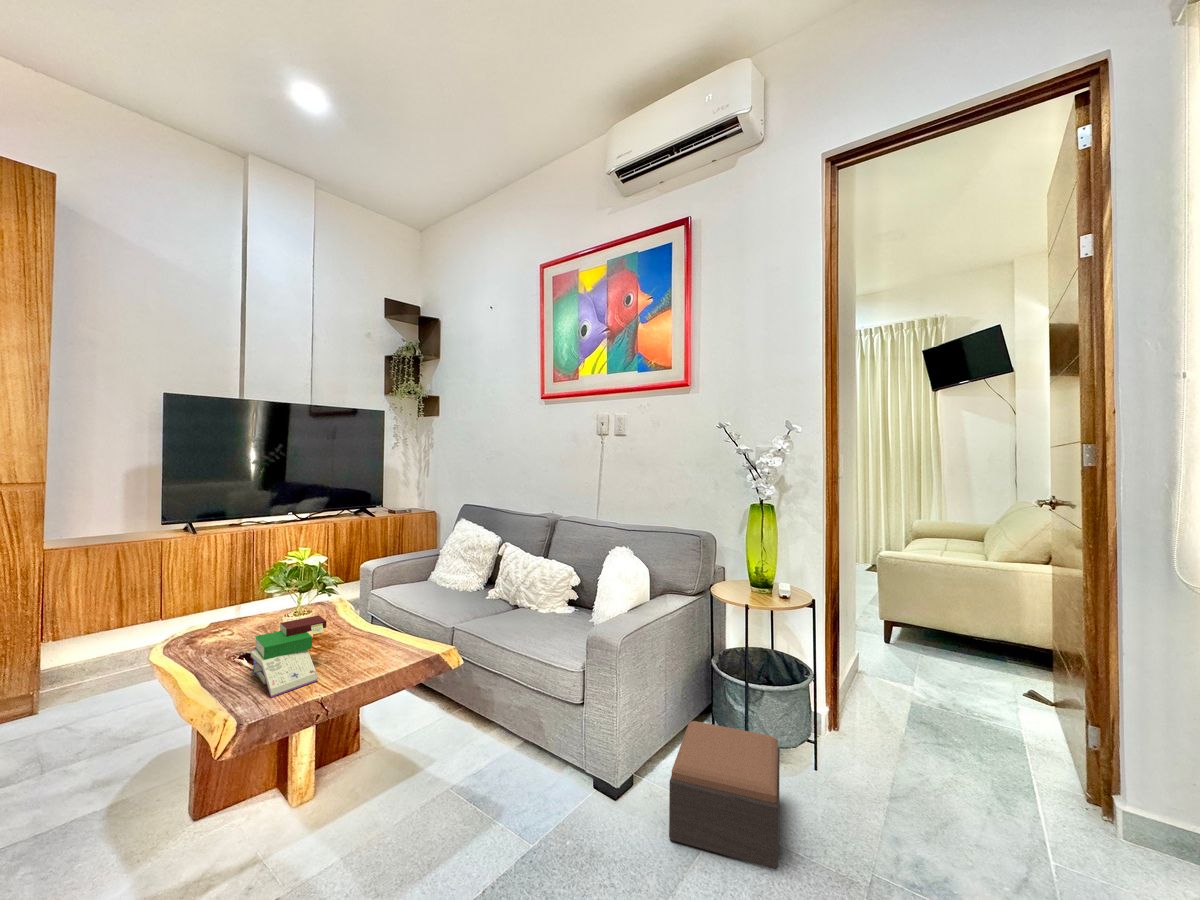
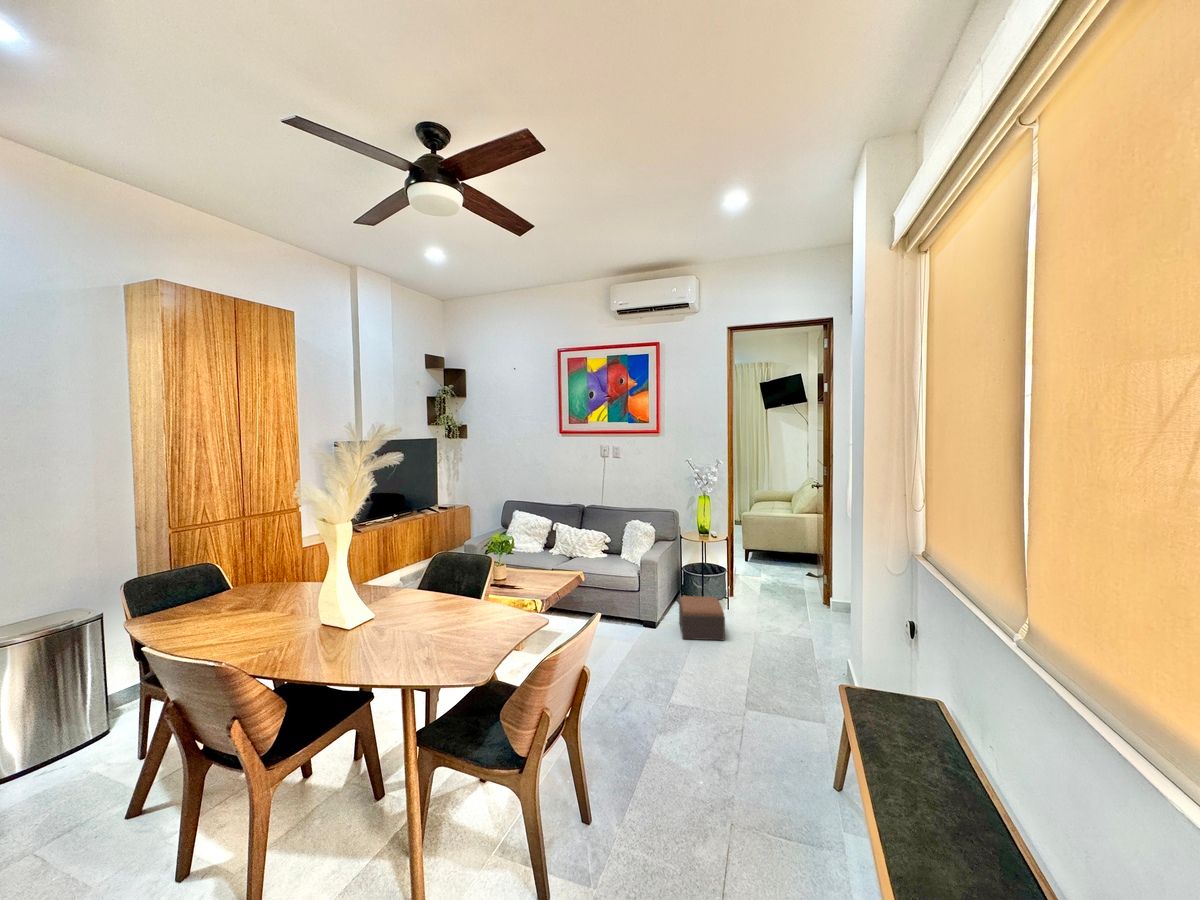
book: present [251,615,326,697] -> none [503,566,541,599]

